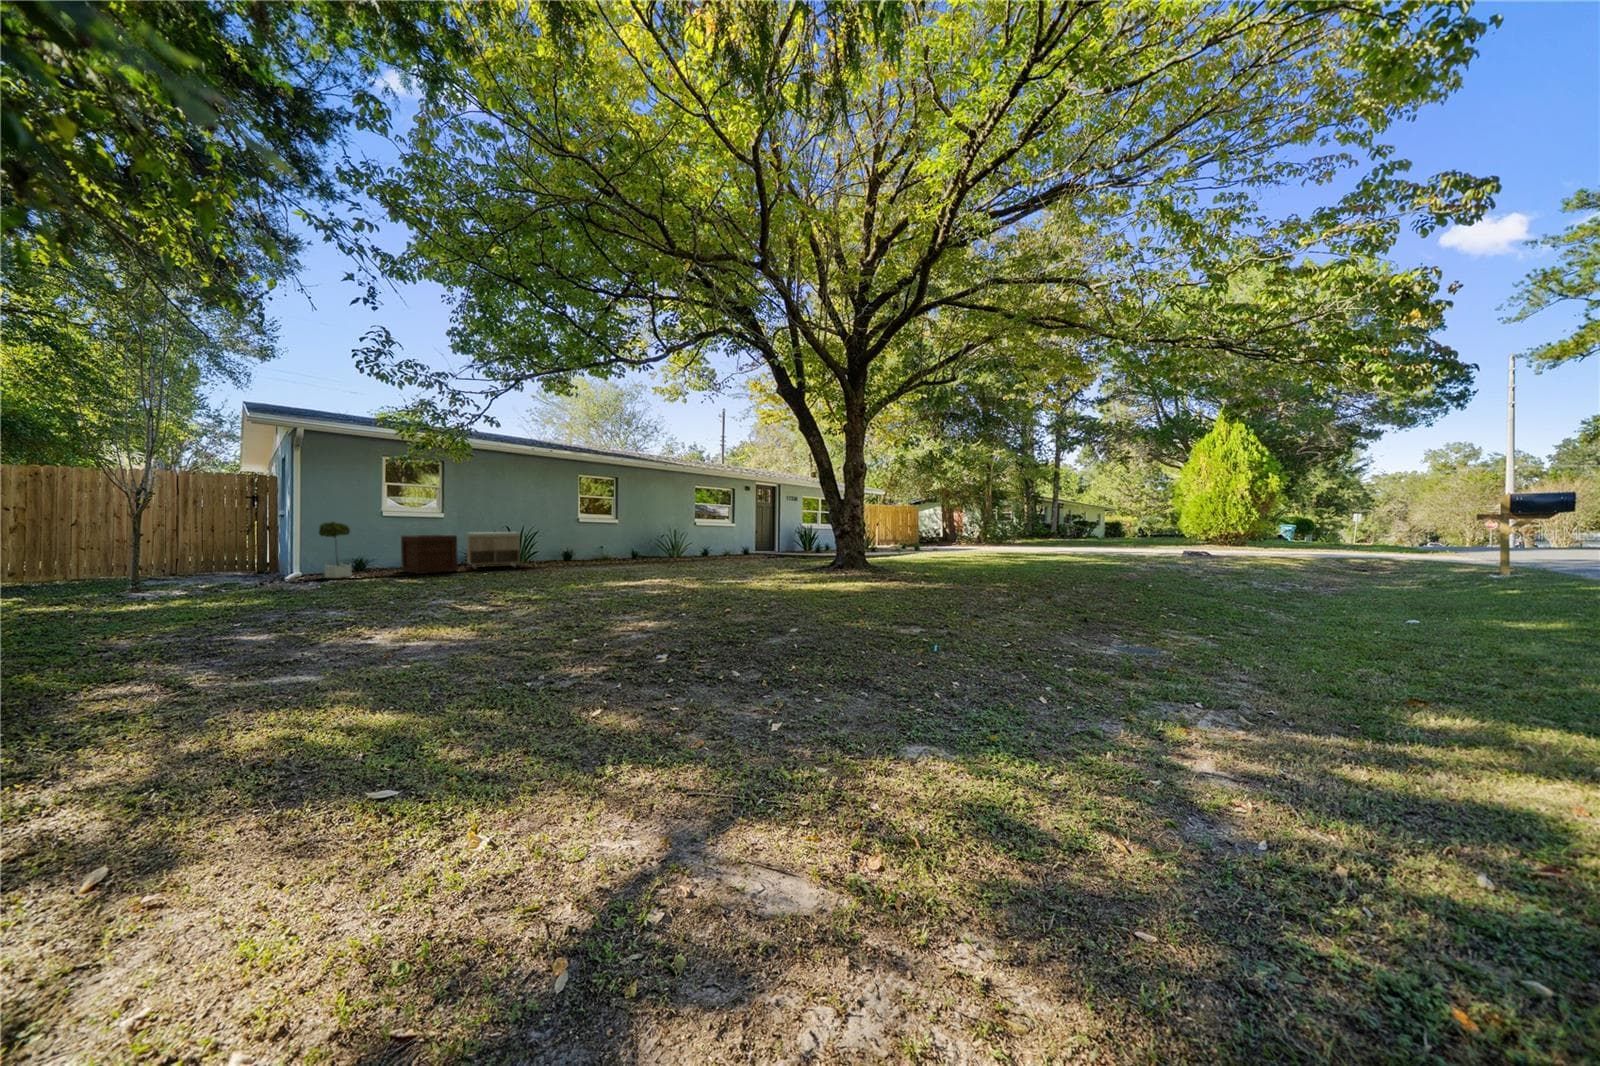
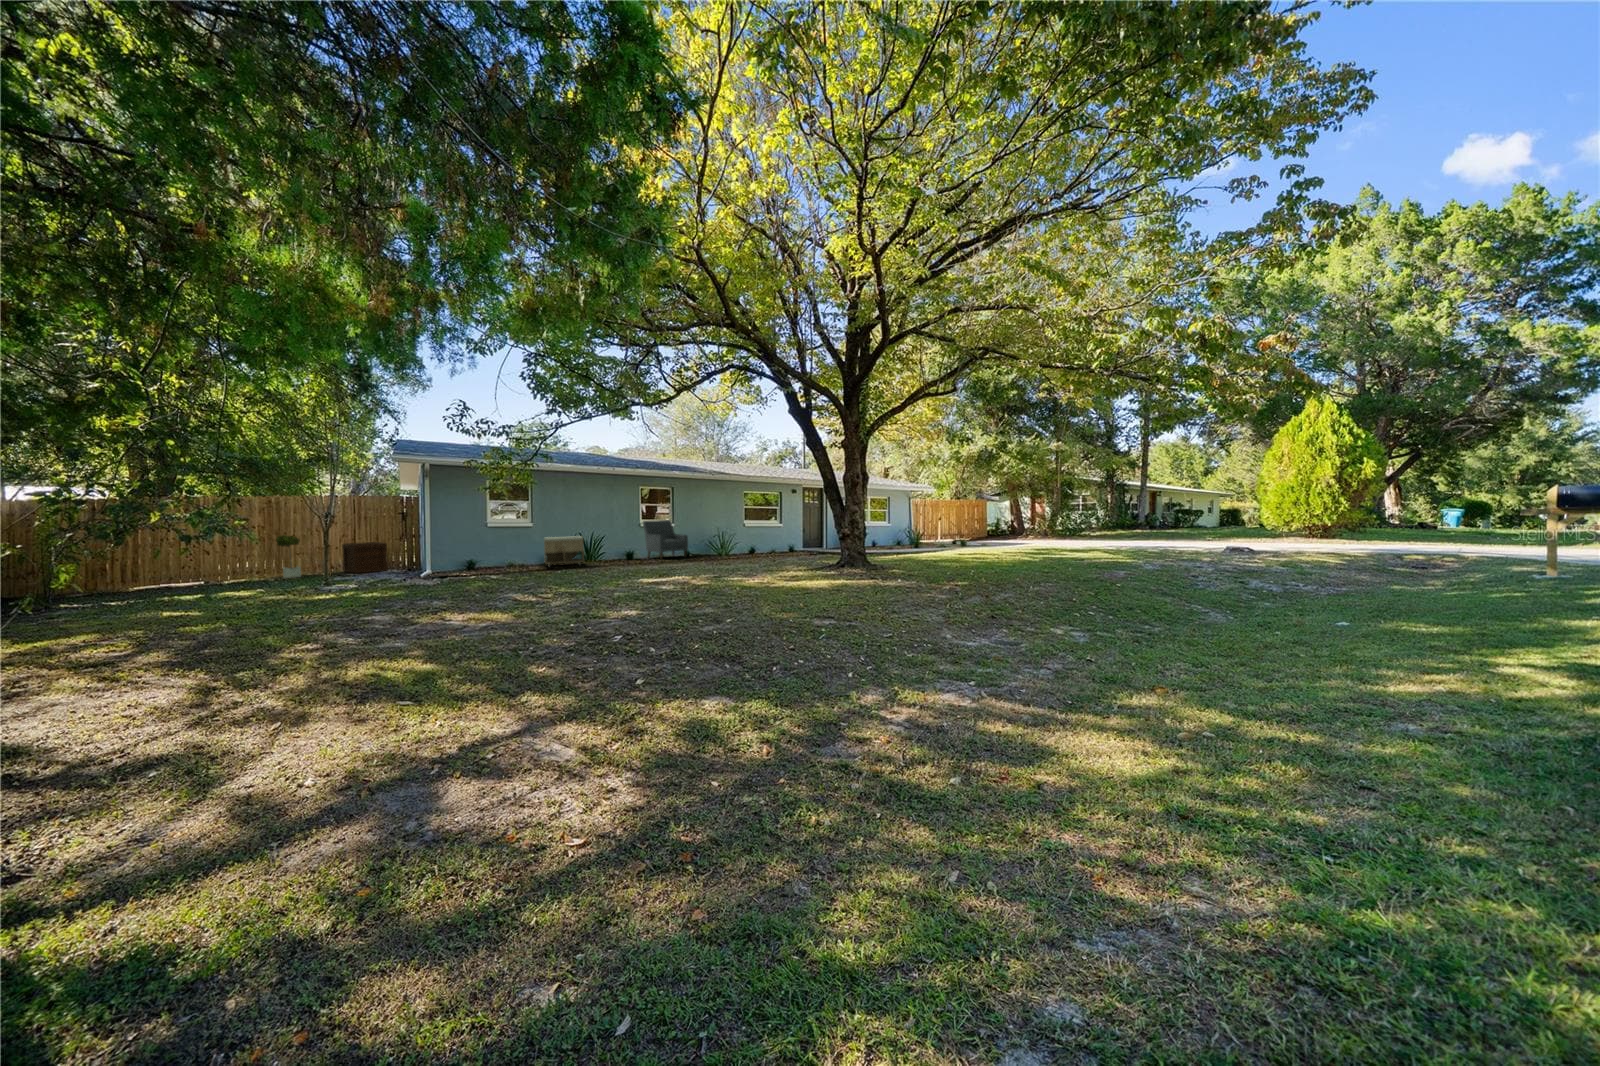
chair: none [588,516,644,561] -> present [643,520,688,559]
potted tree: present [319,522,352,578] -> present [276,535,301,578]
wooden crate: present [401,535,458,574] -> present [342,542,388,573]

